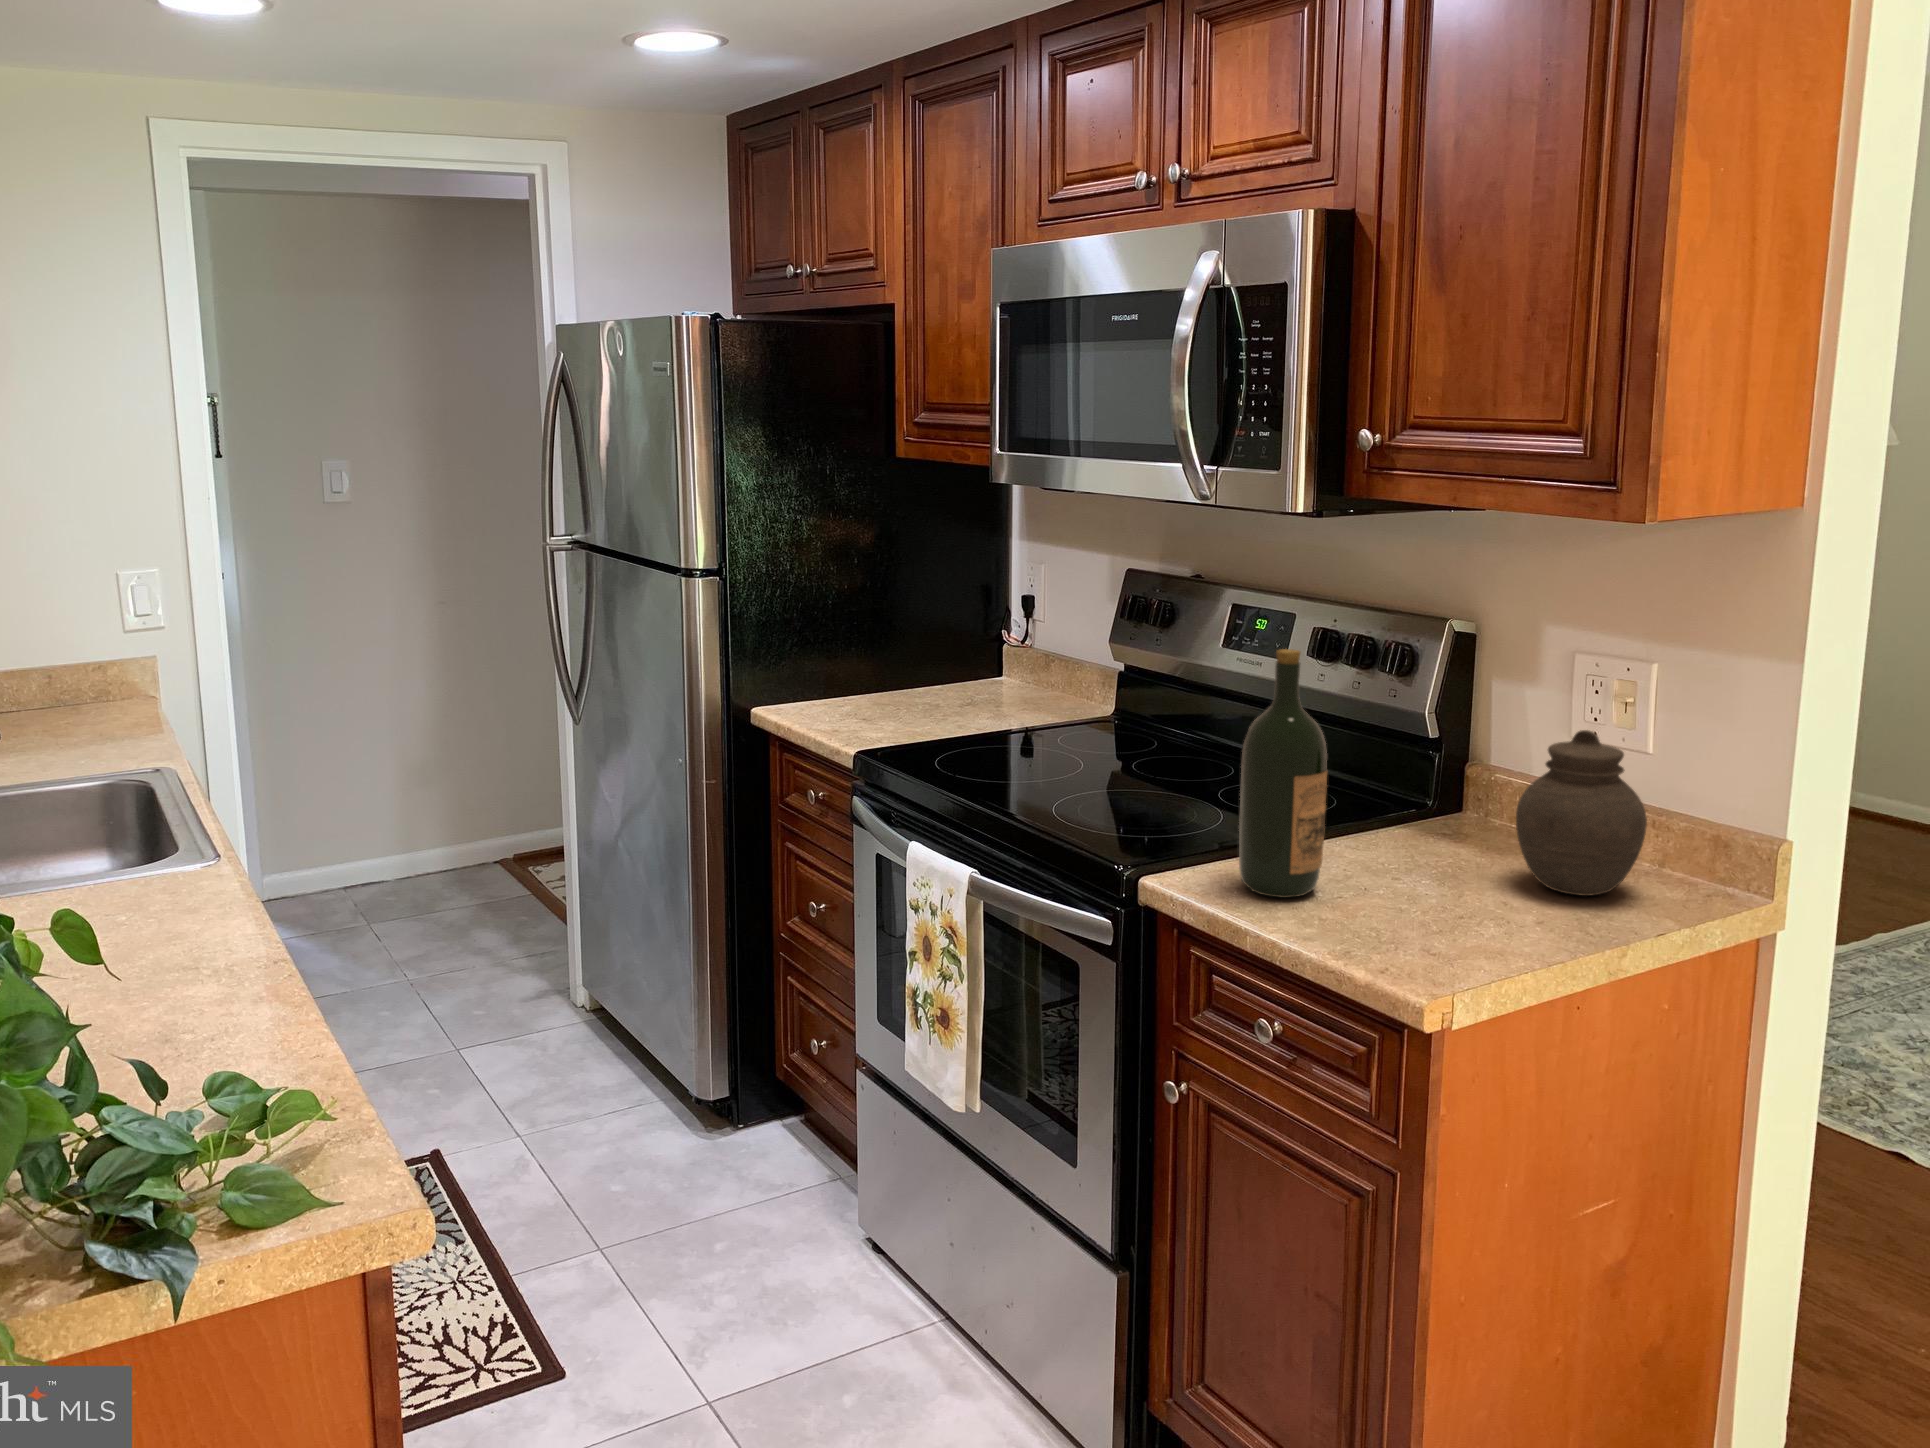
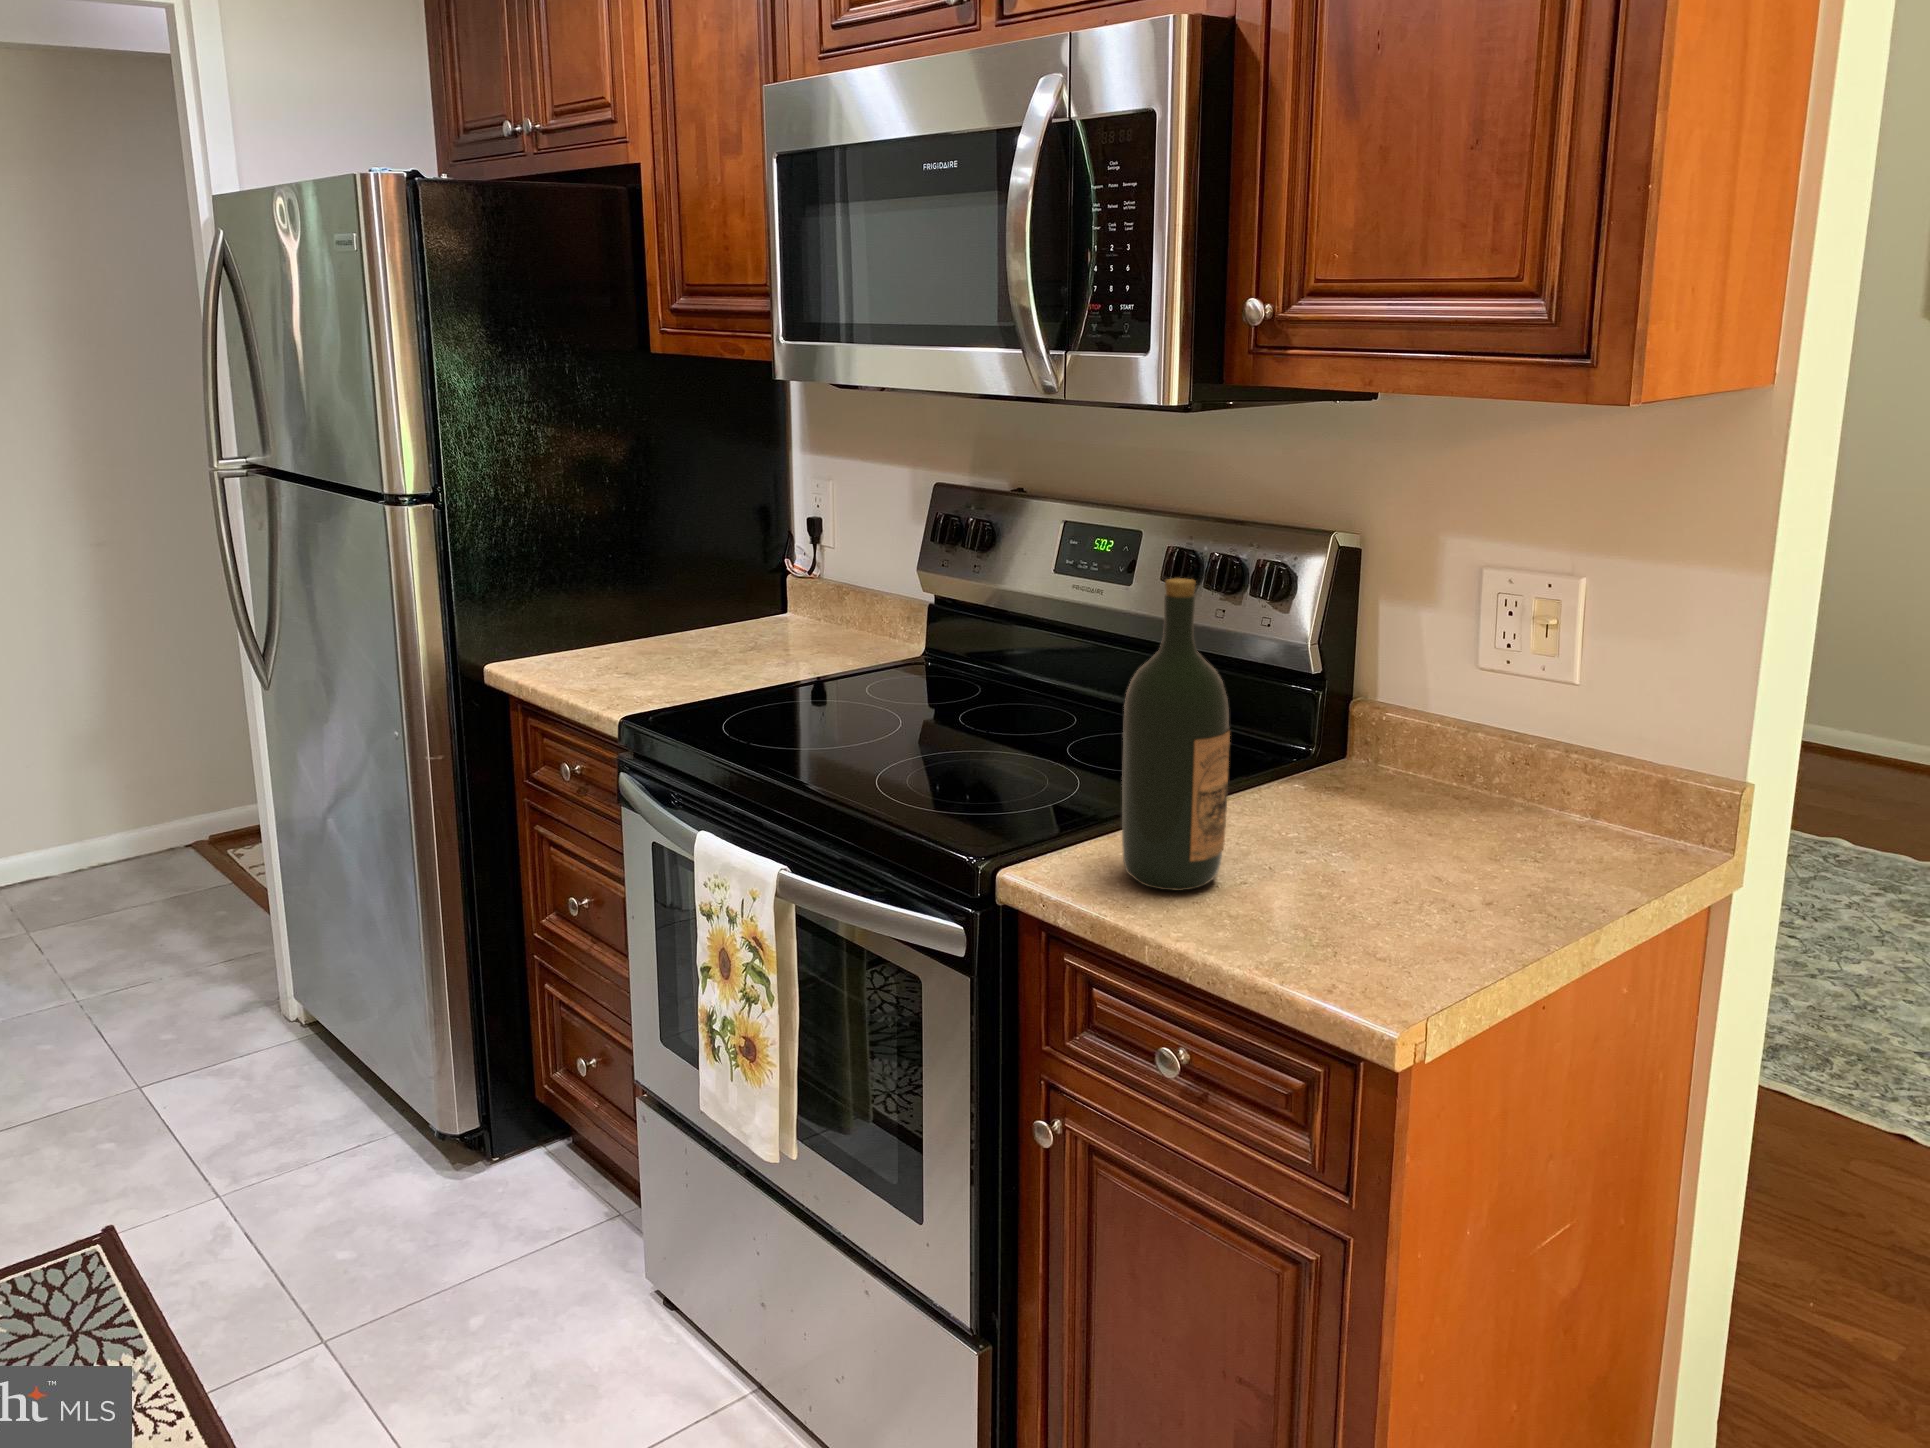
jar: present [1516,730,1647,896] -> none [1444,664,1599,864]

